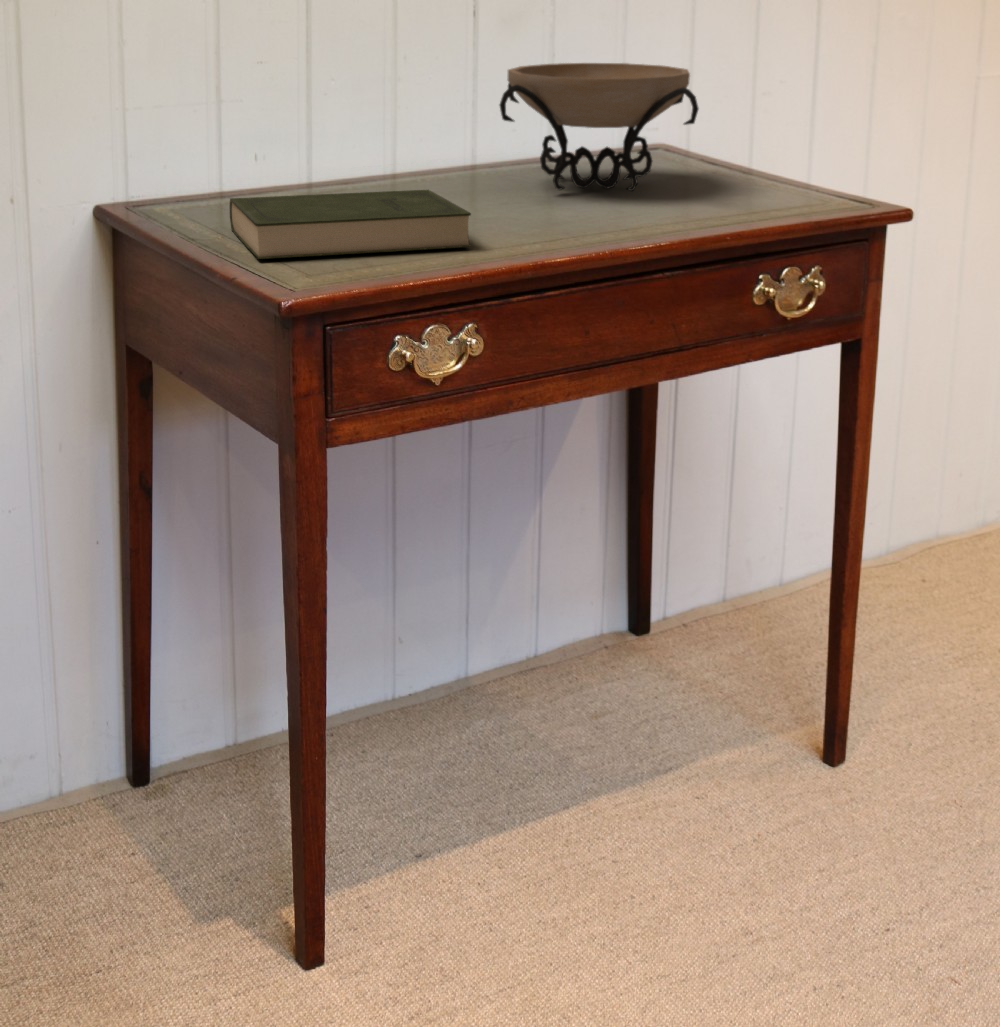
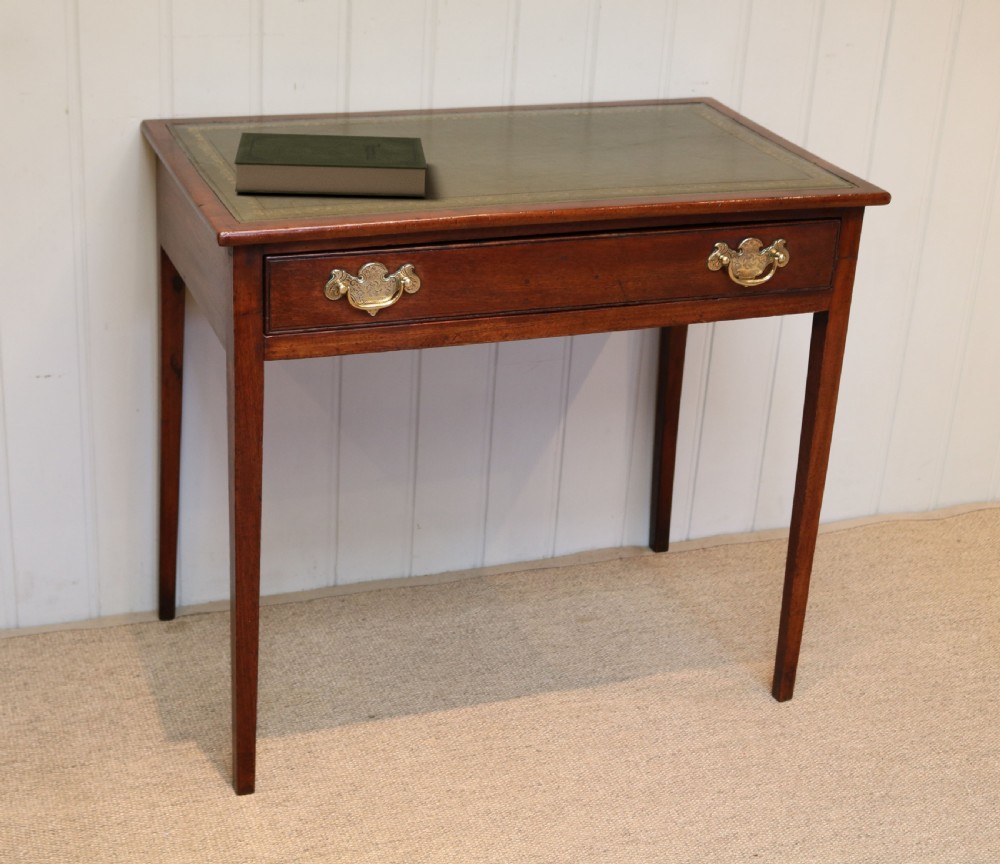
decorative bowl: present [500,63,699,191] -> none [503,25,706,151]

